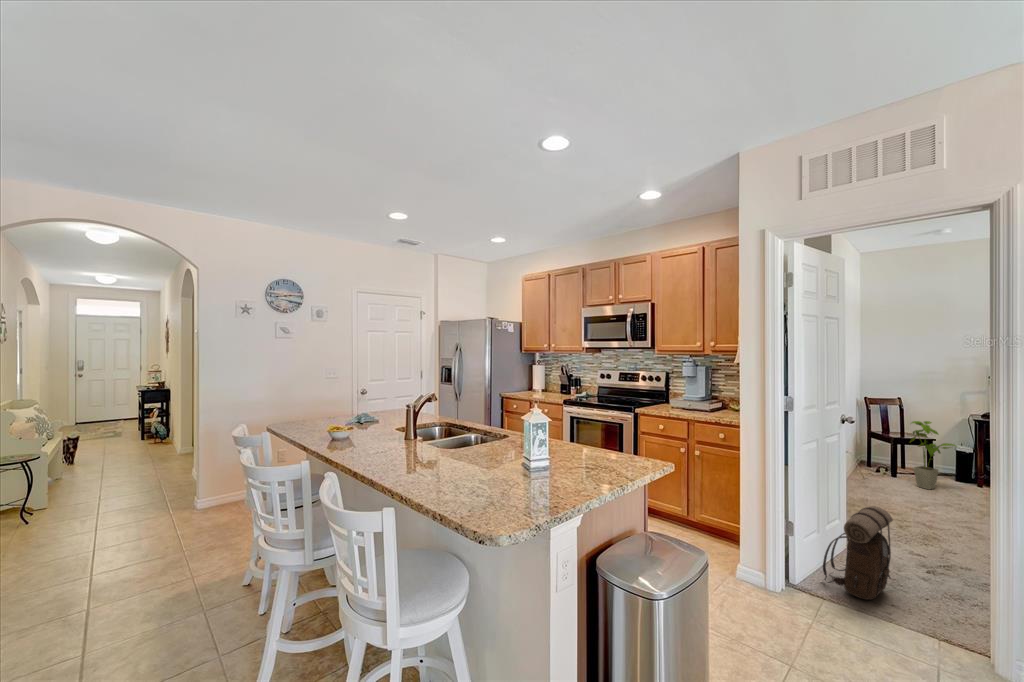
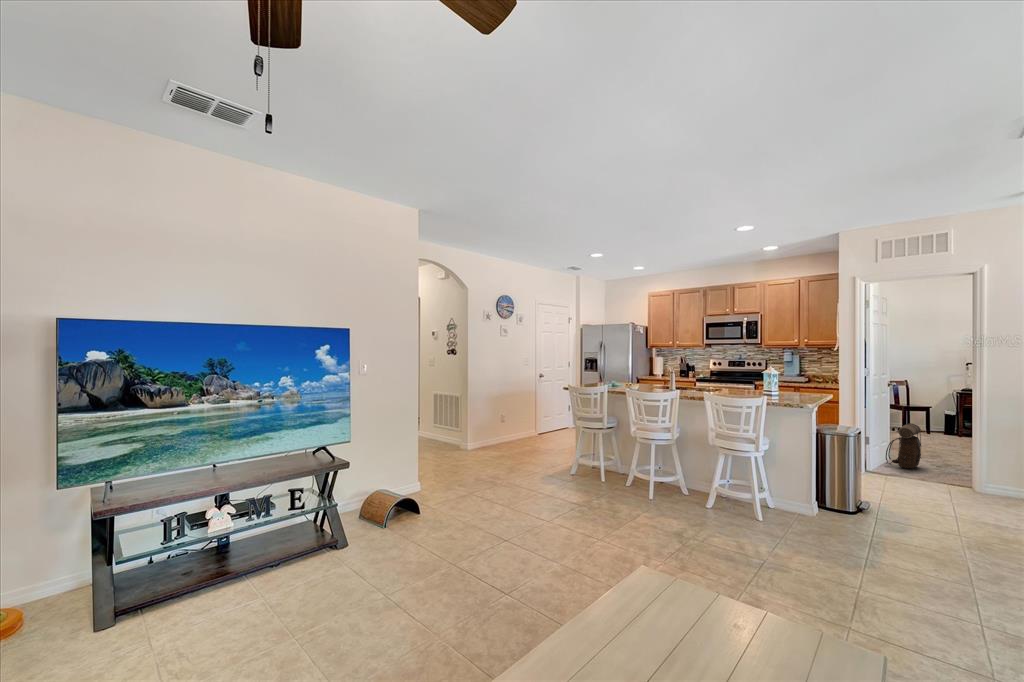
house plant: present [910,421,955,490] -> none [917,392,949,437]

